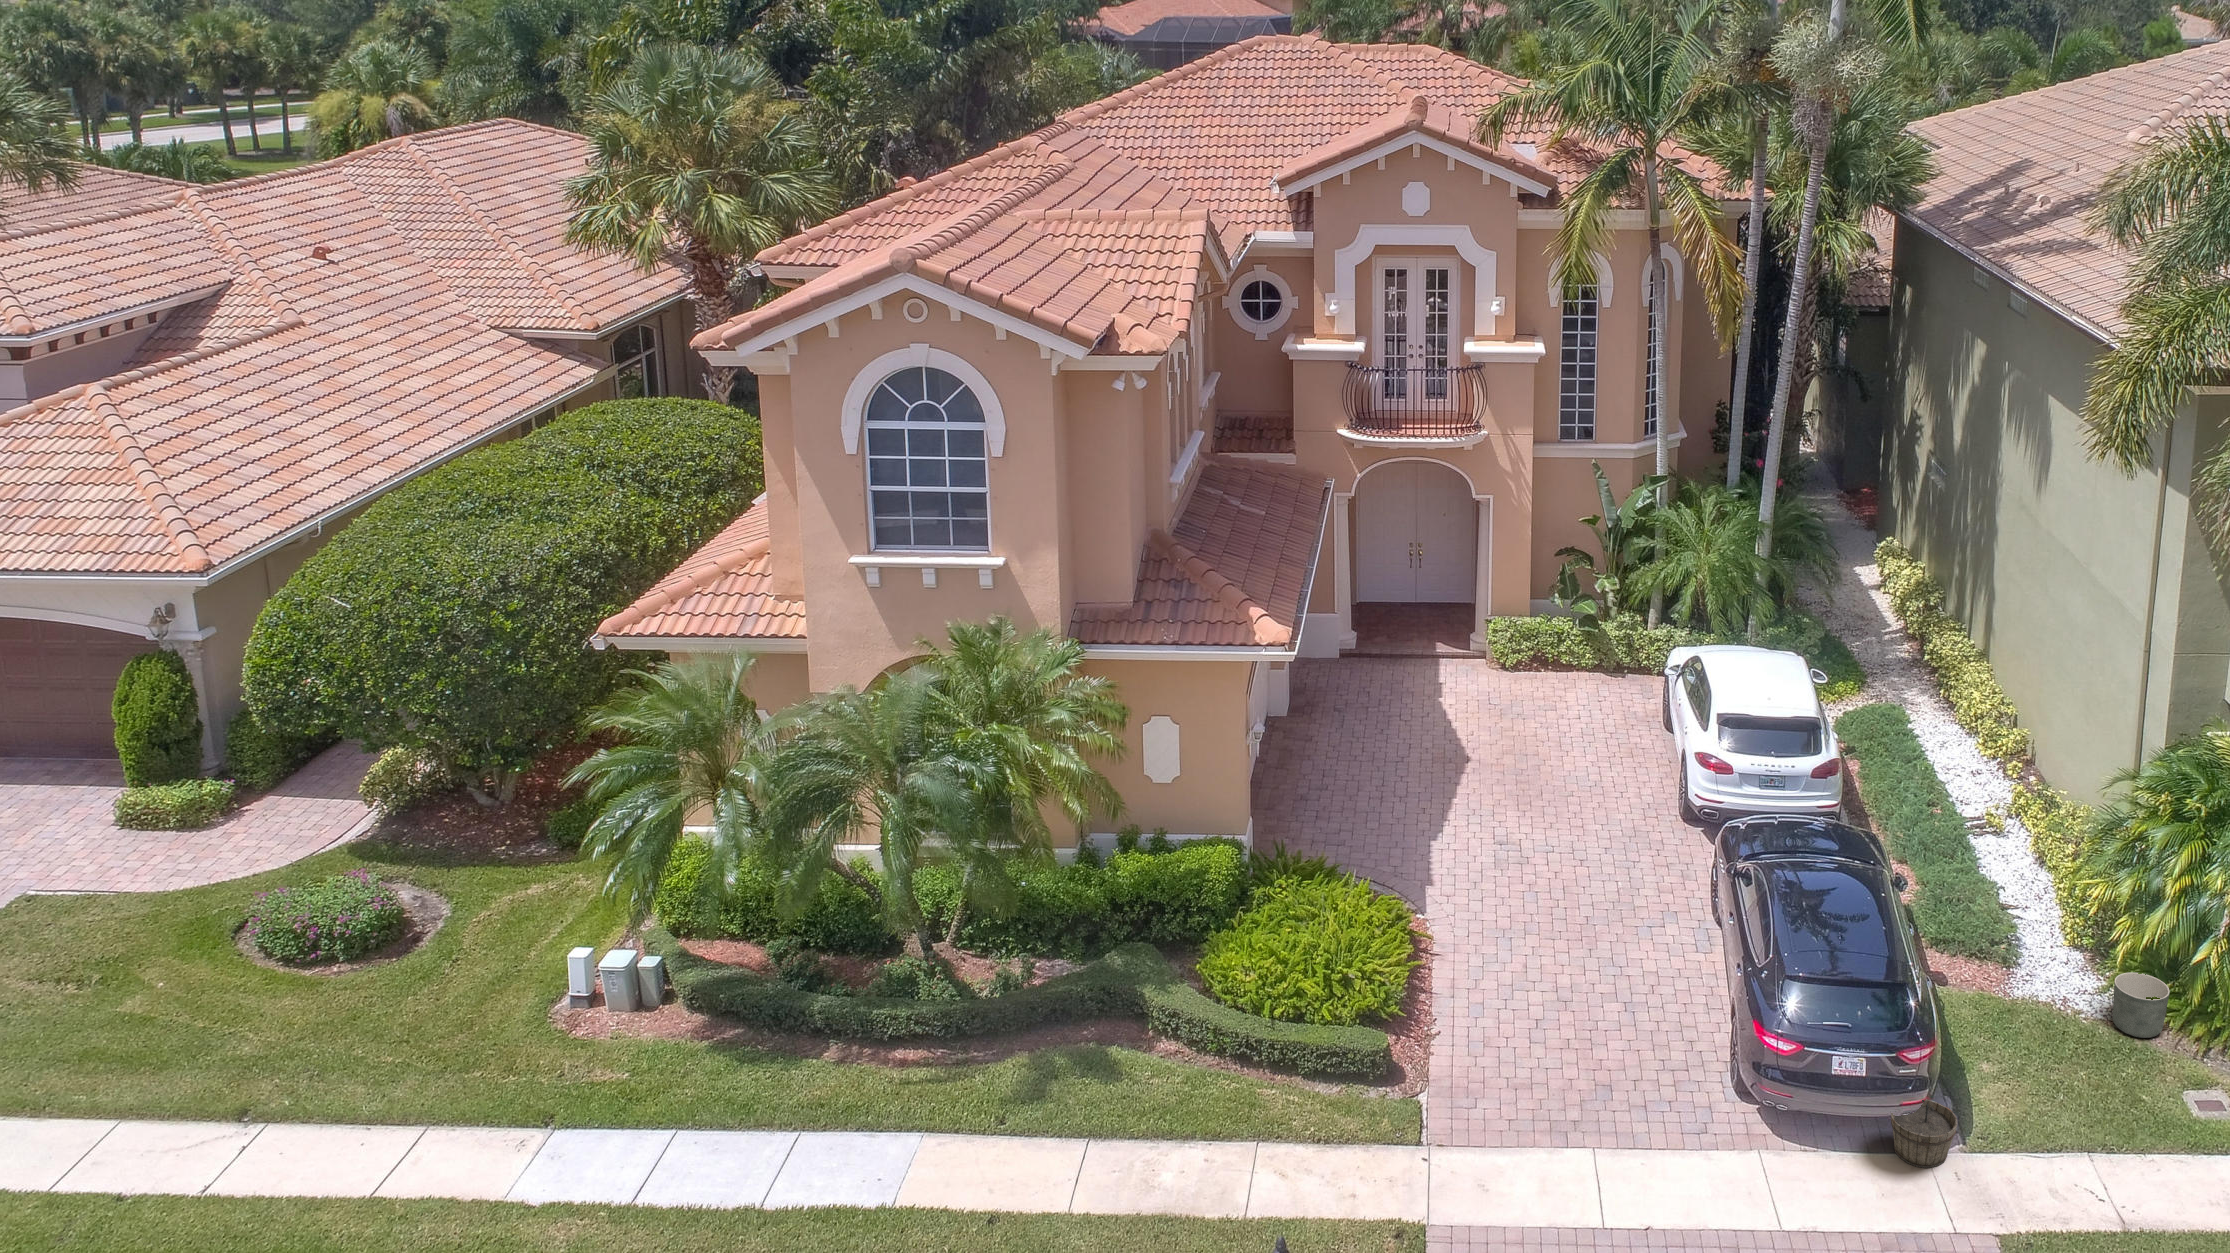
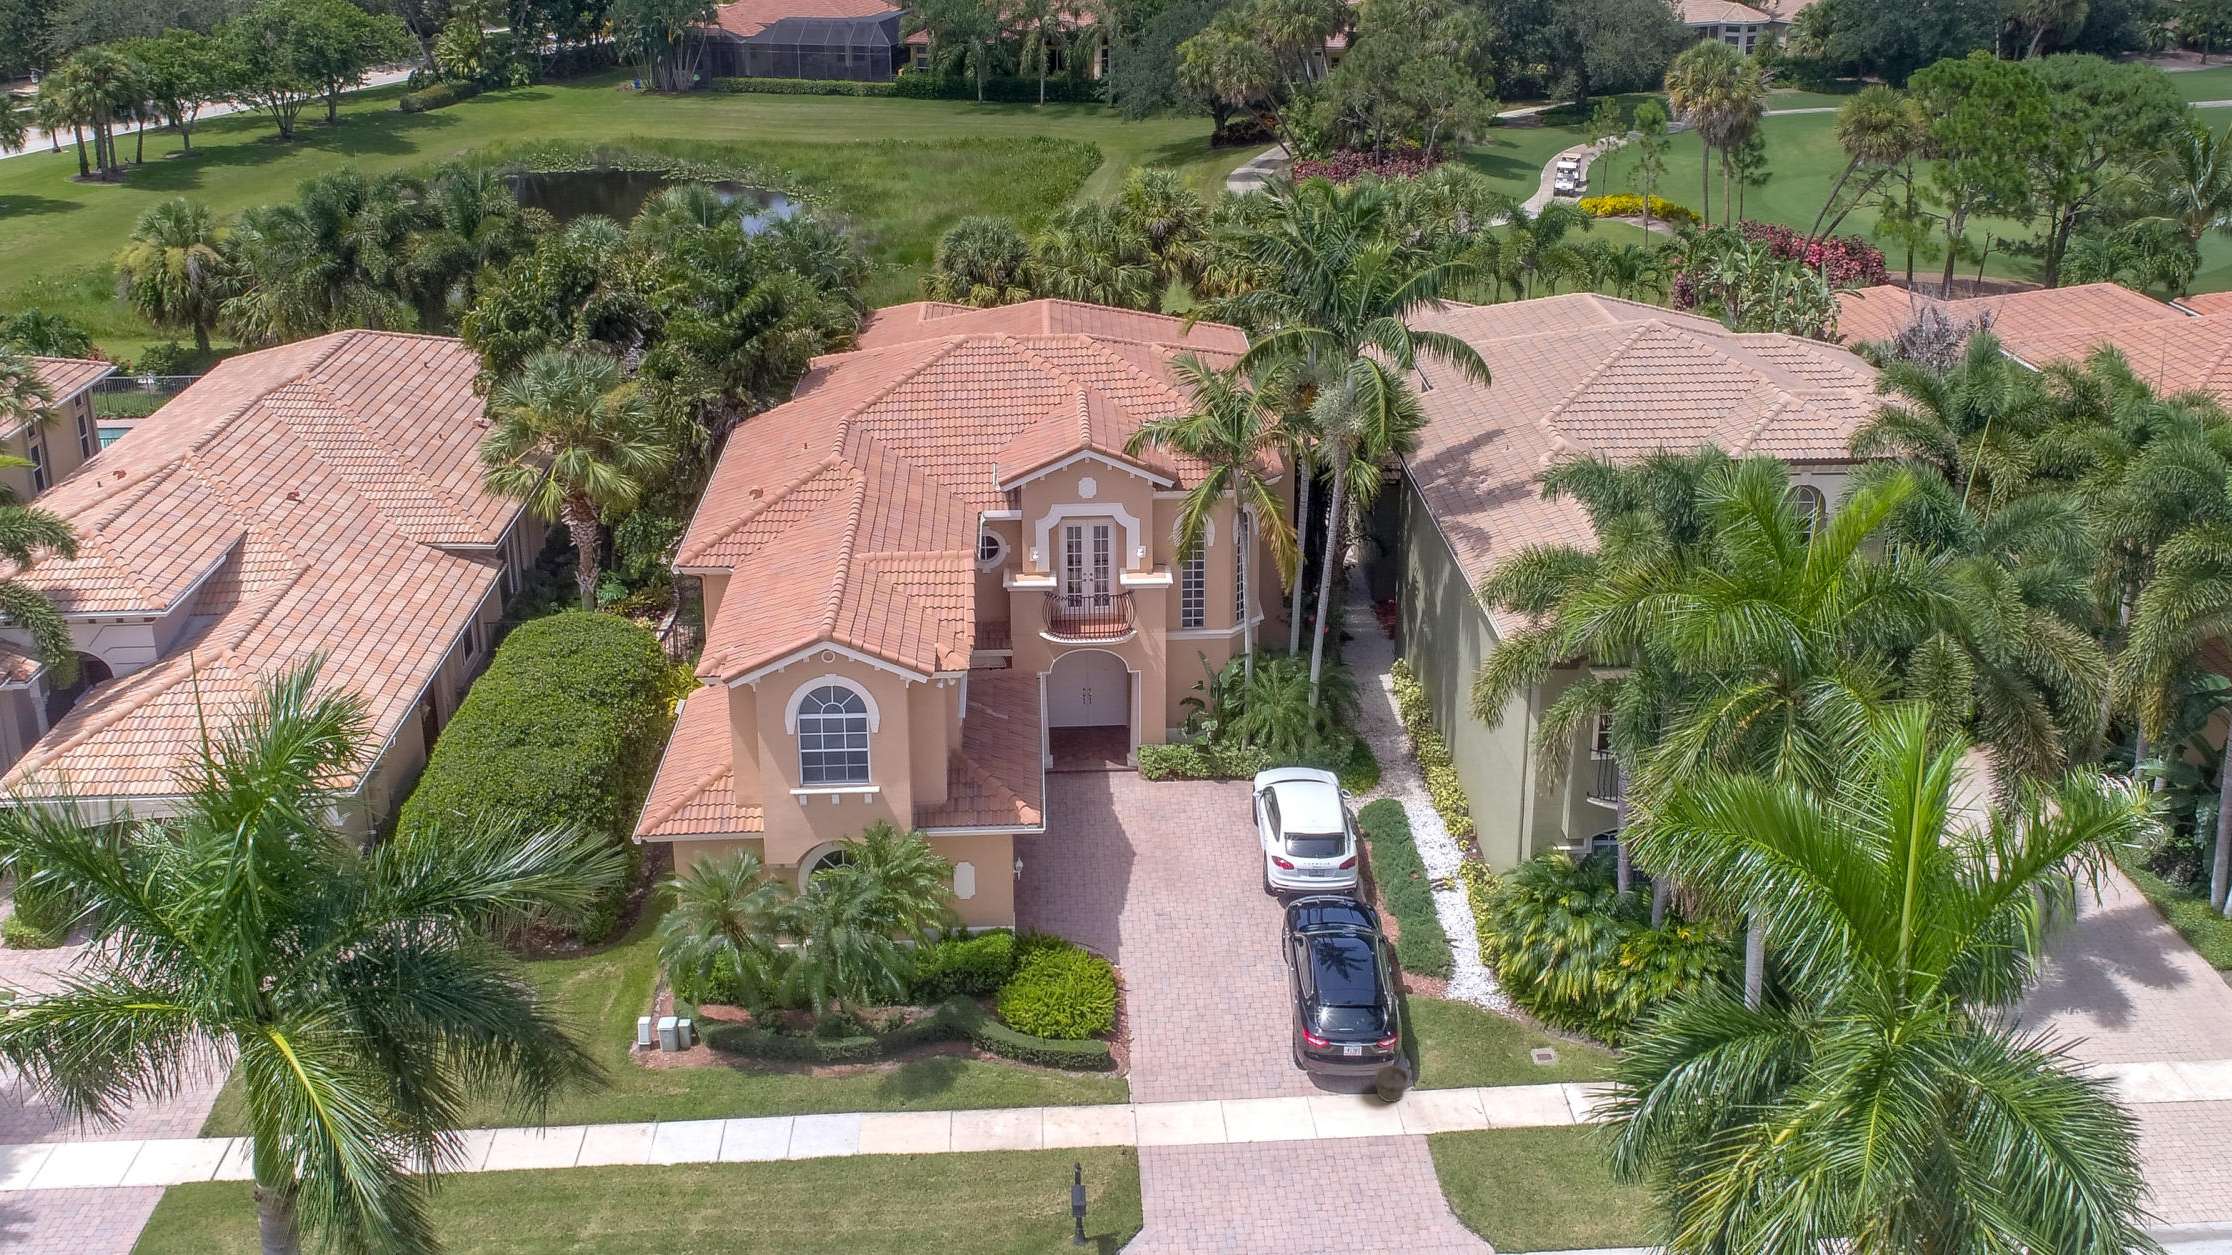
planter: present [2112,972,2170,1038] -> none [1498,984,1527,1020]

